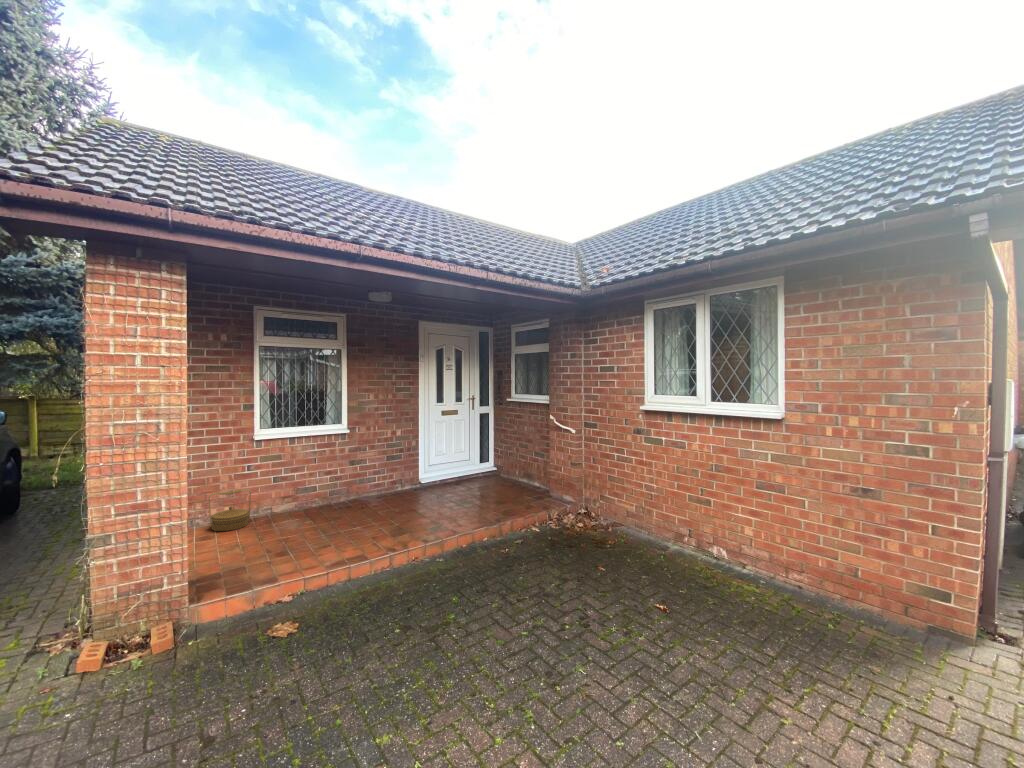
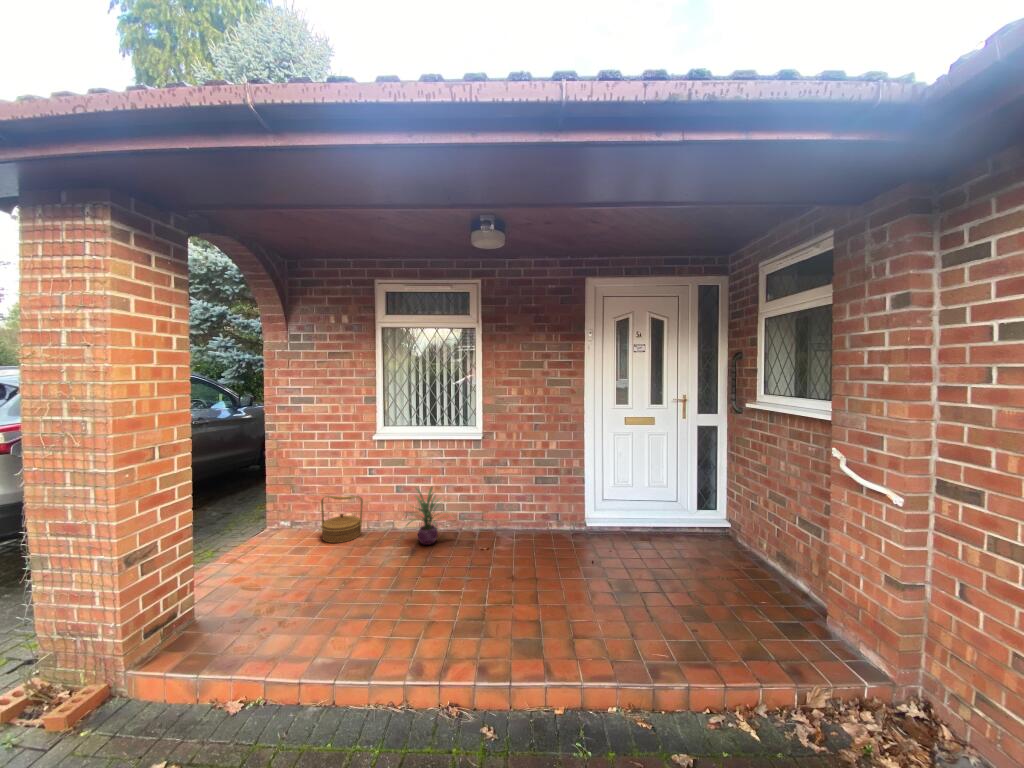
decorative plant: none [292,471,338,515] -> present [407,487,442,545]

